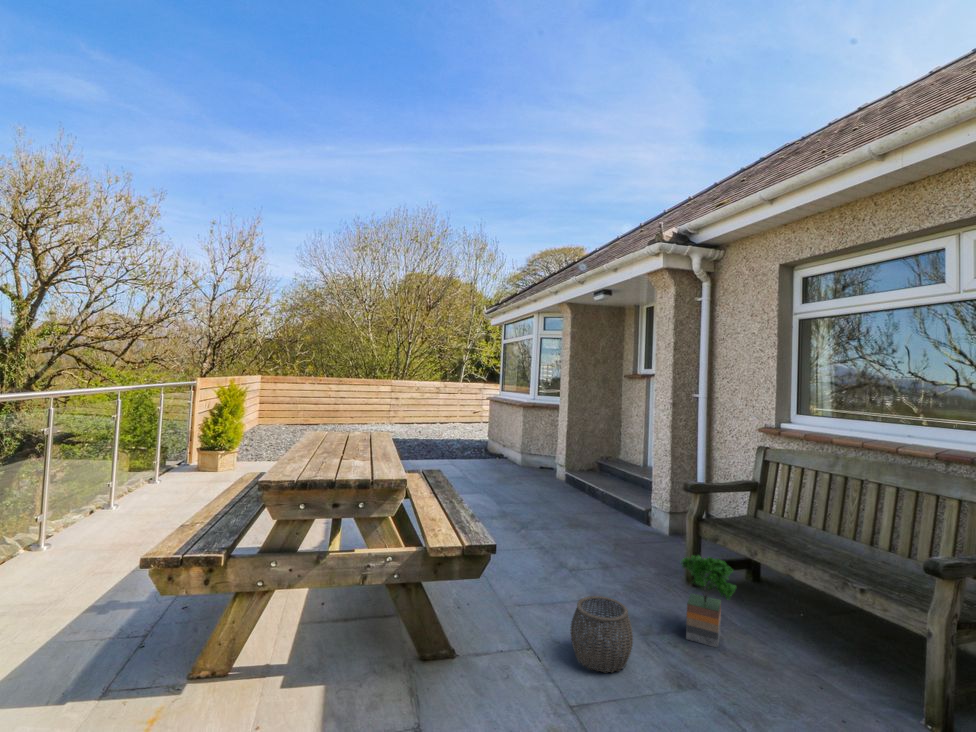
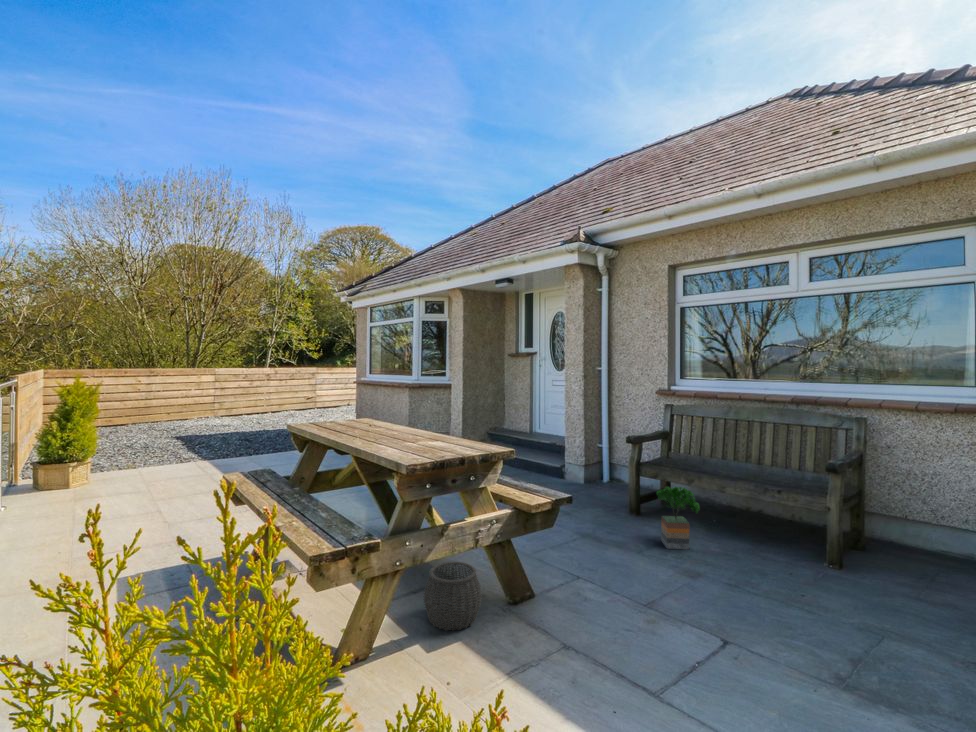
woven basket: present [570,596,633,673] -> present [424,562,482,630]

